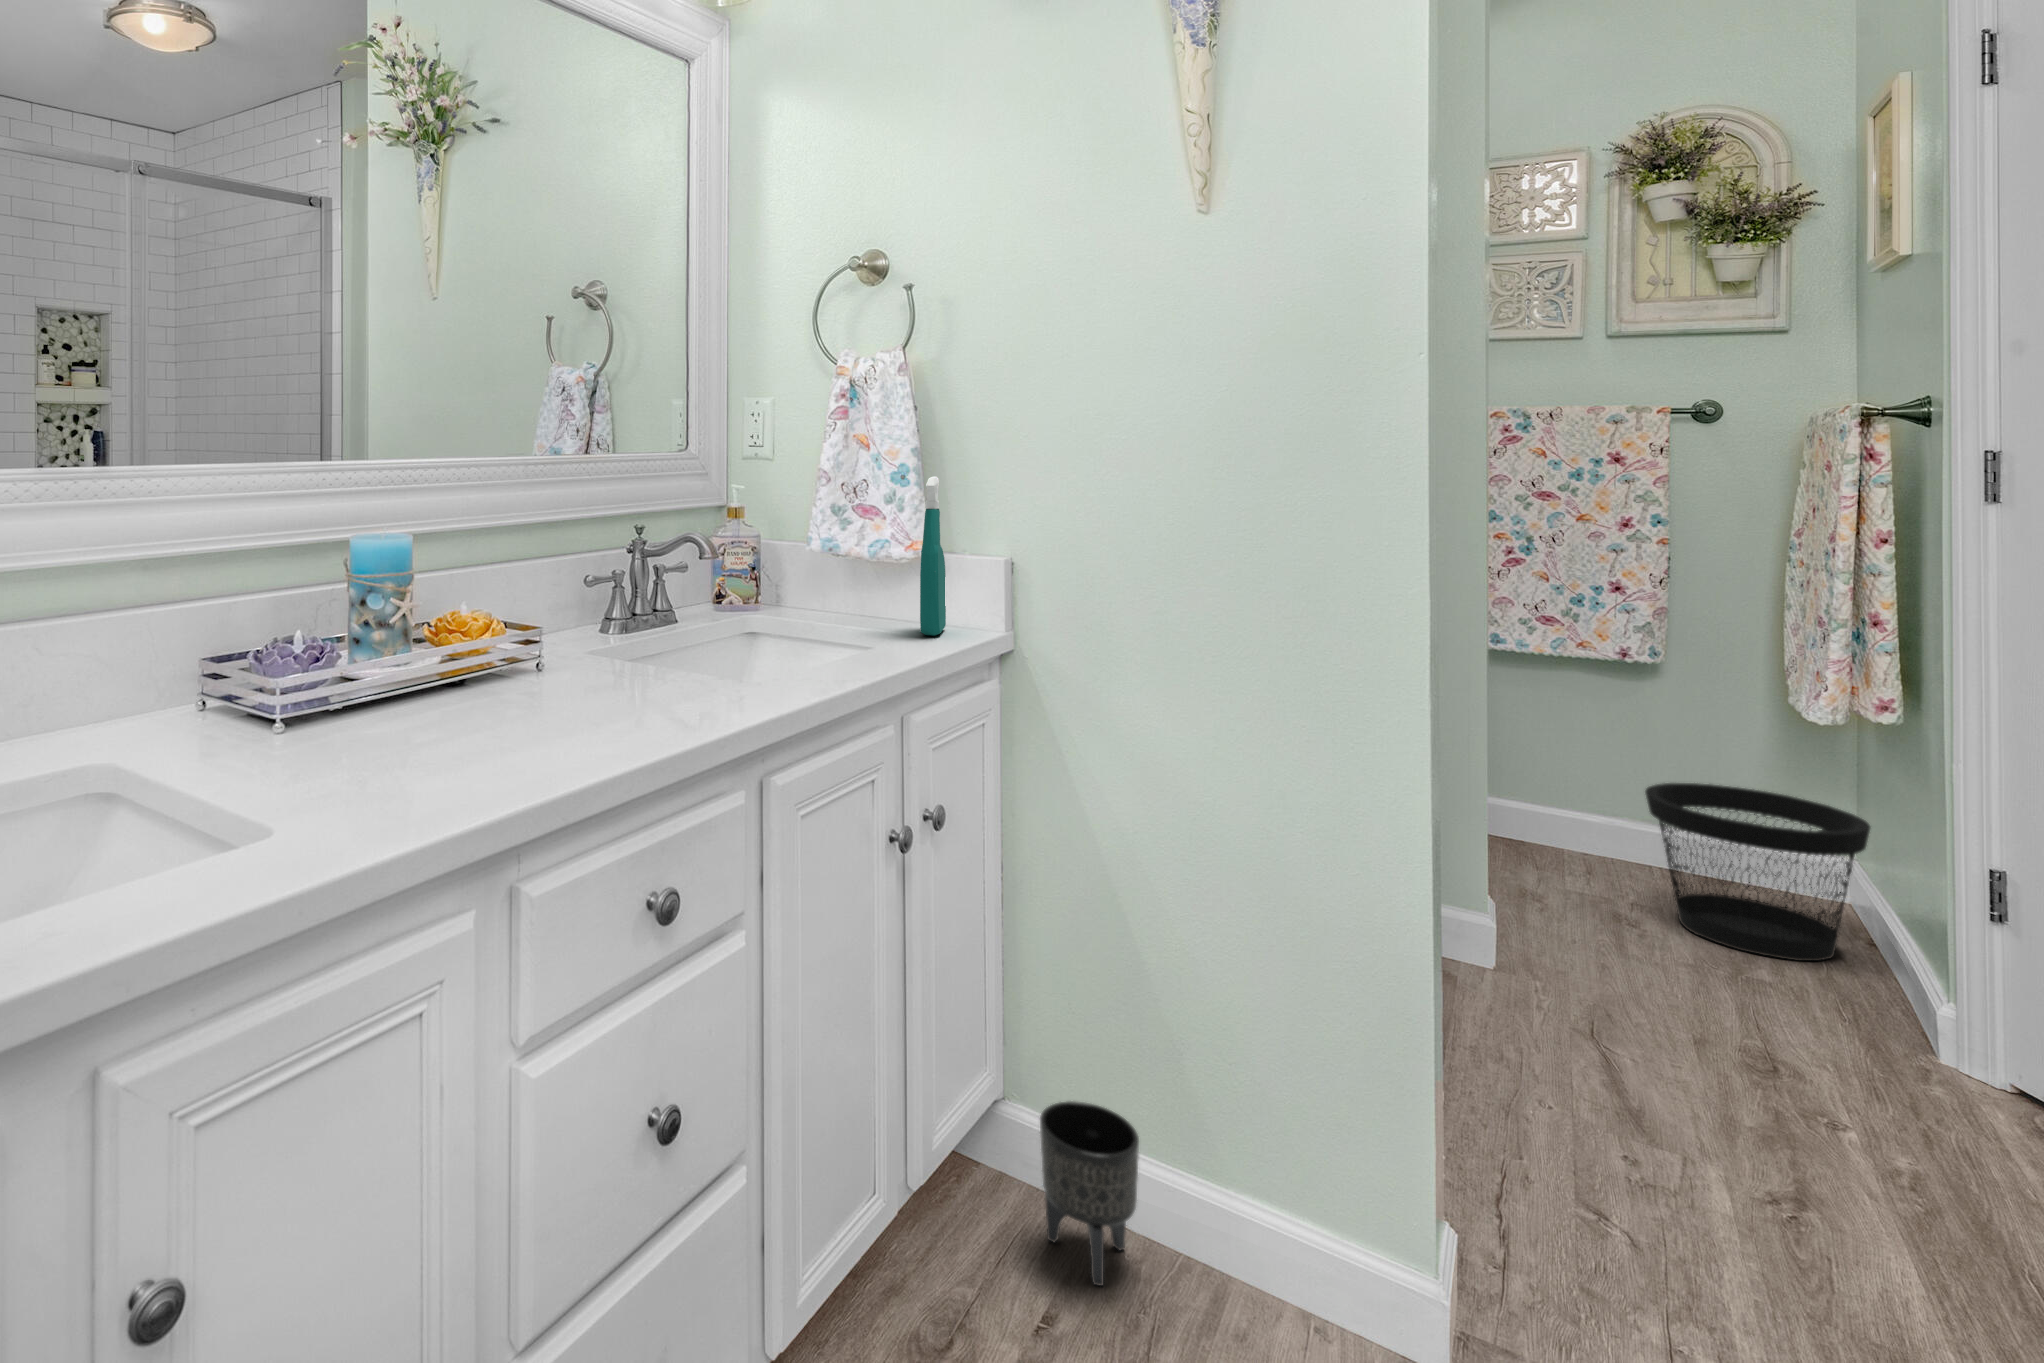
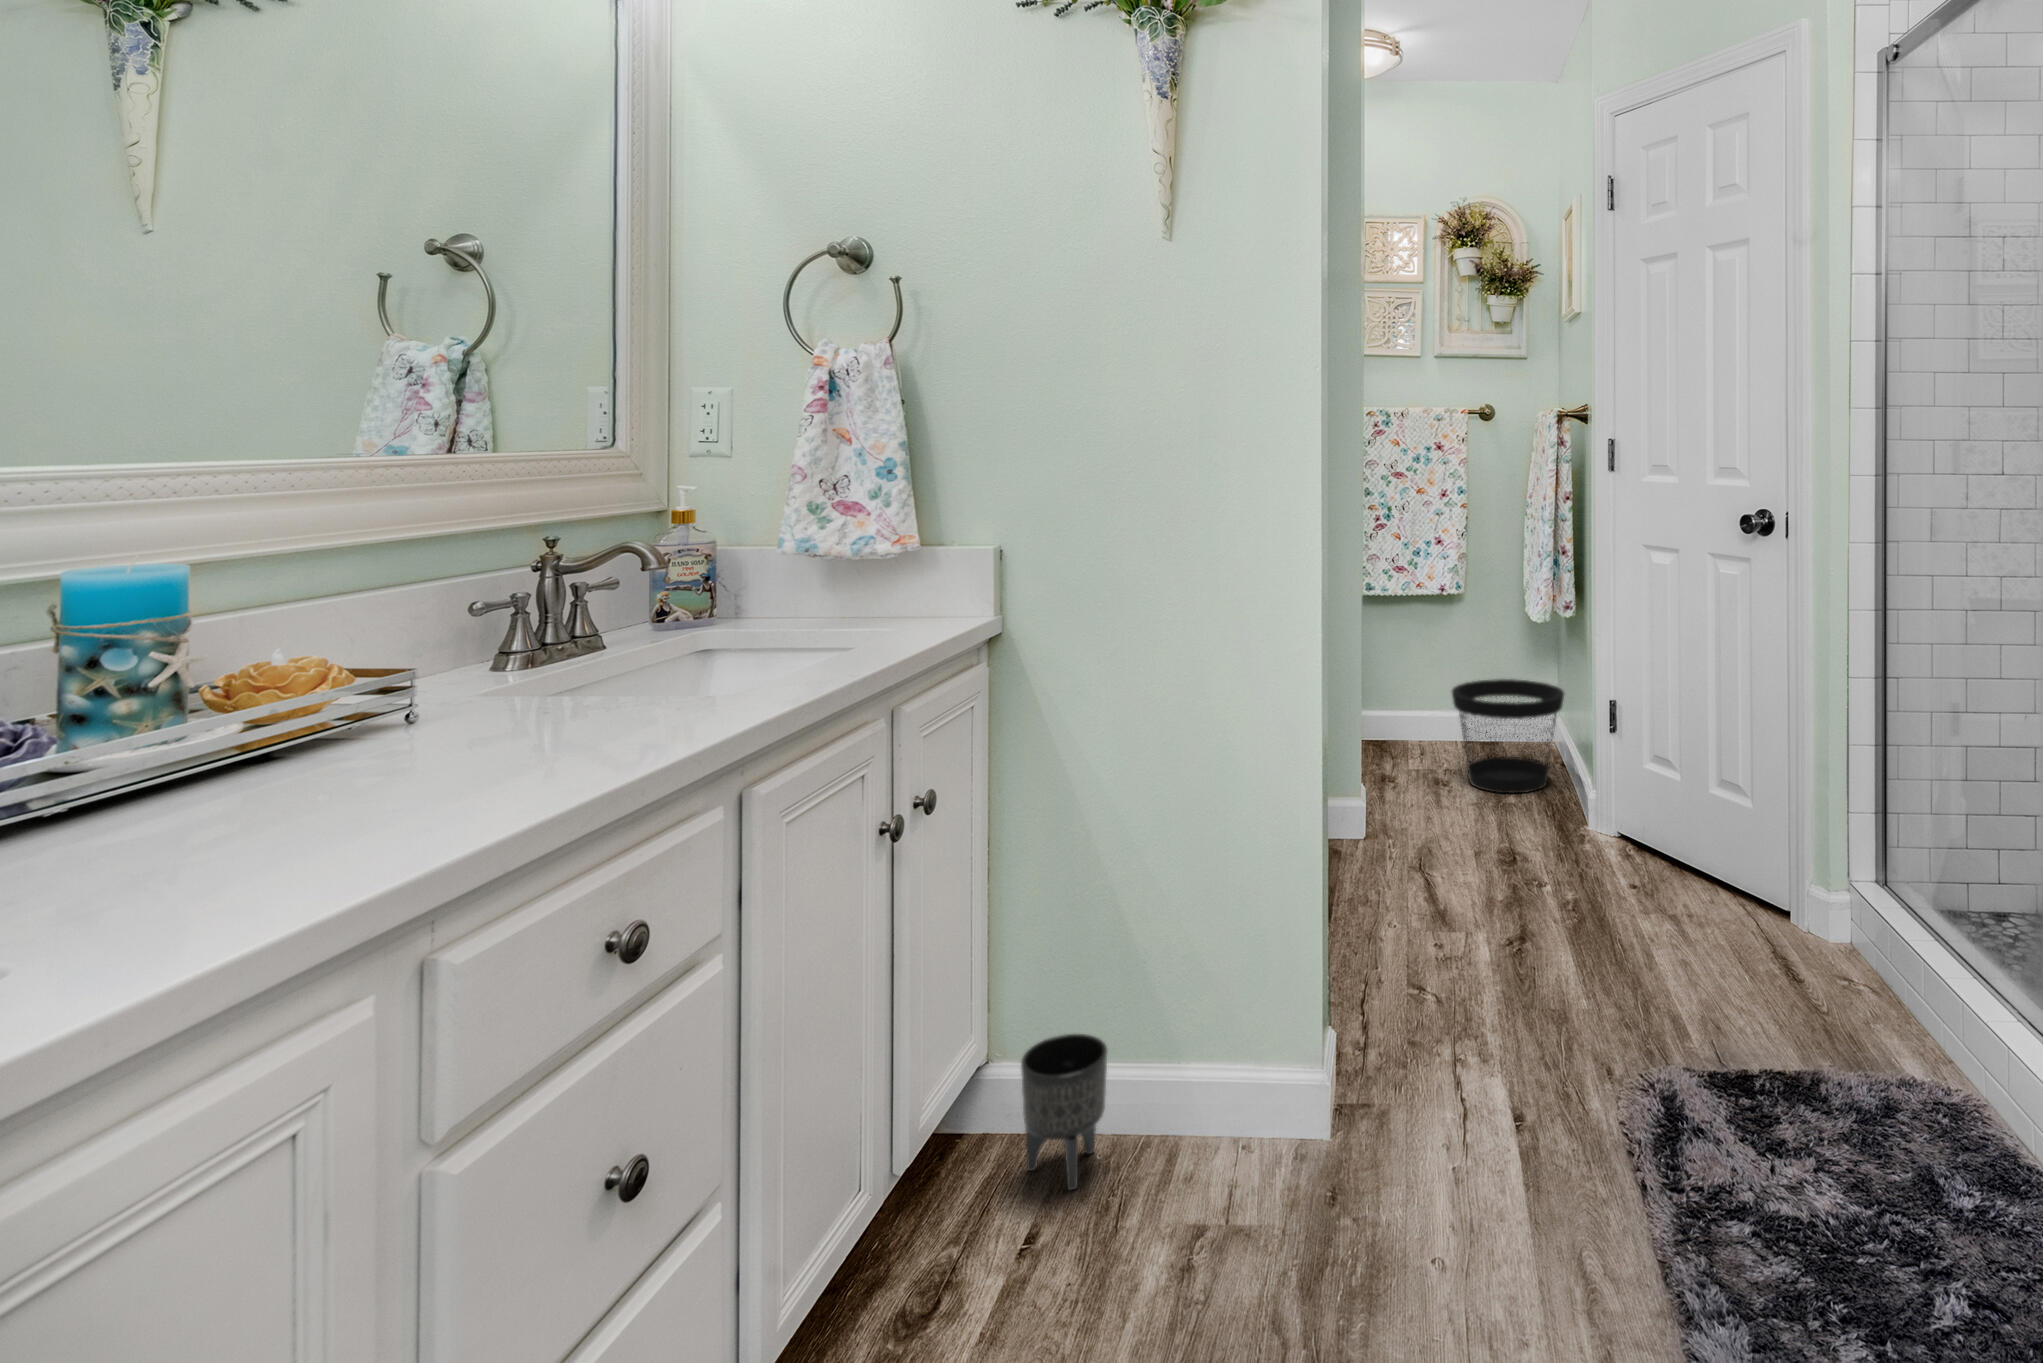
spray bottle: present [920,477,946,636] -> none [904,472,929,629]

